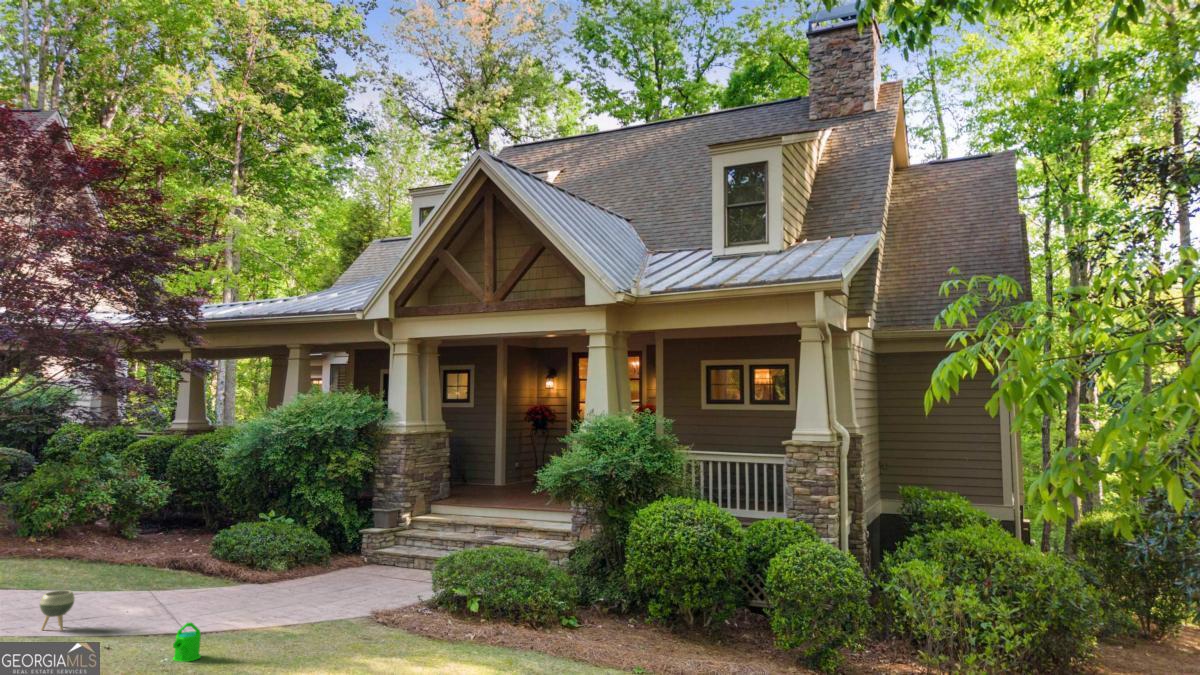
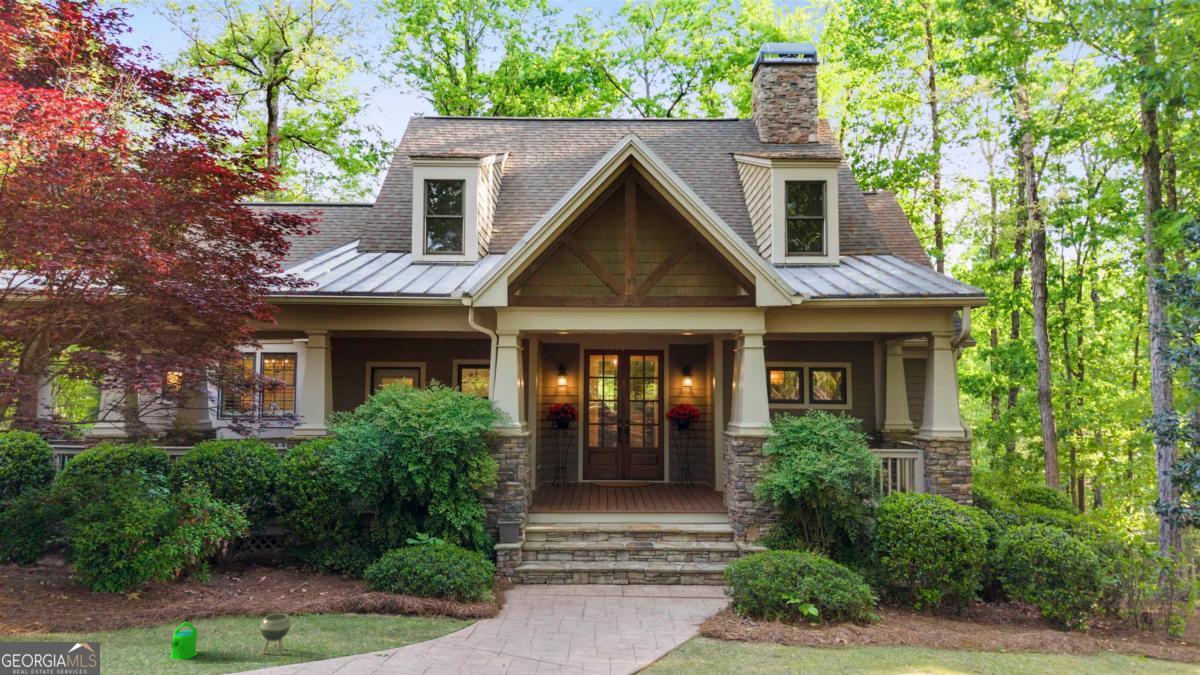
planter: present [40,590,75,630] -> present [260,613,291,654]

